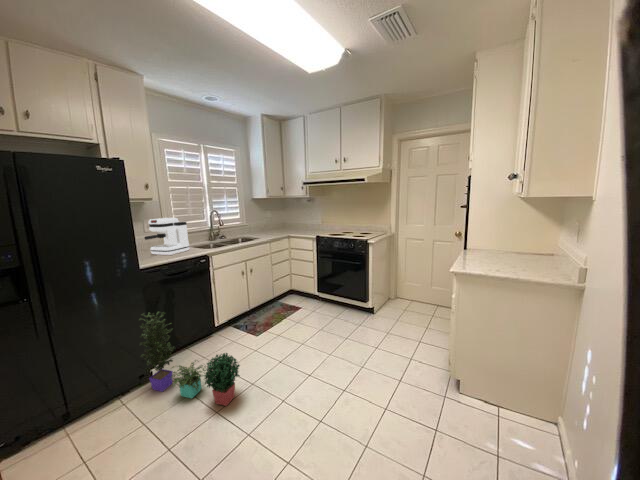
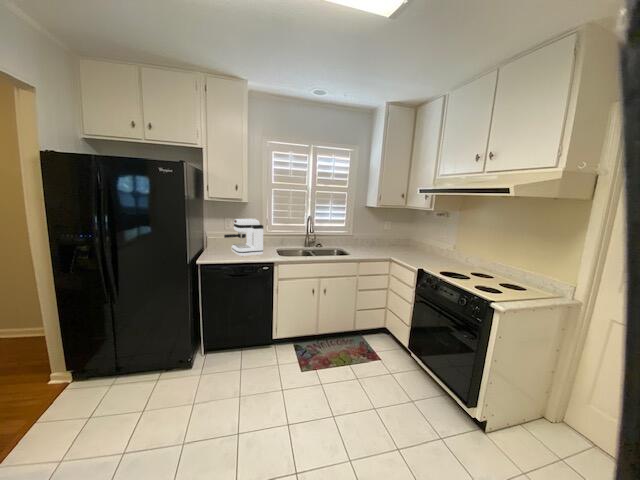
potted plant: present [140,312,240,406] -> none [173,308,226,439]

